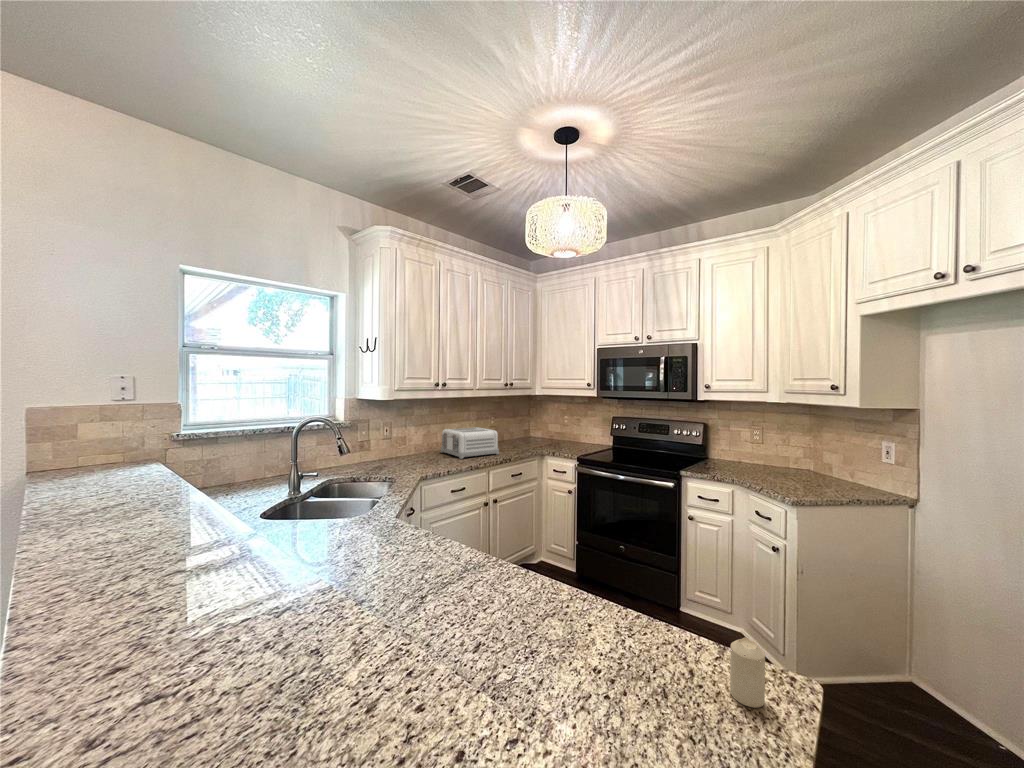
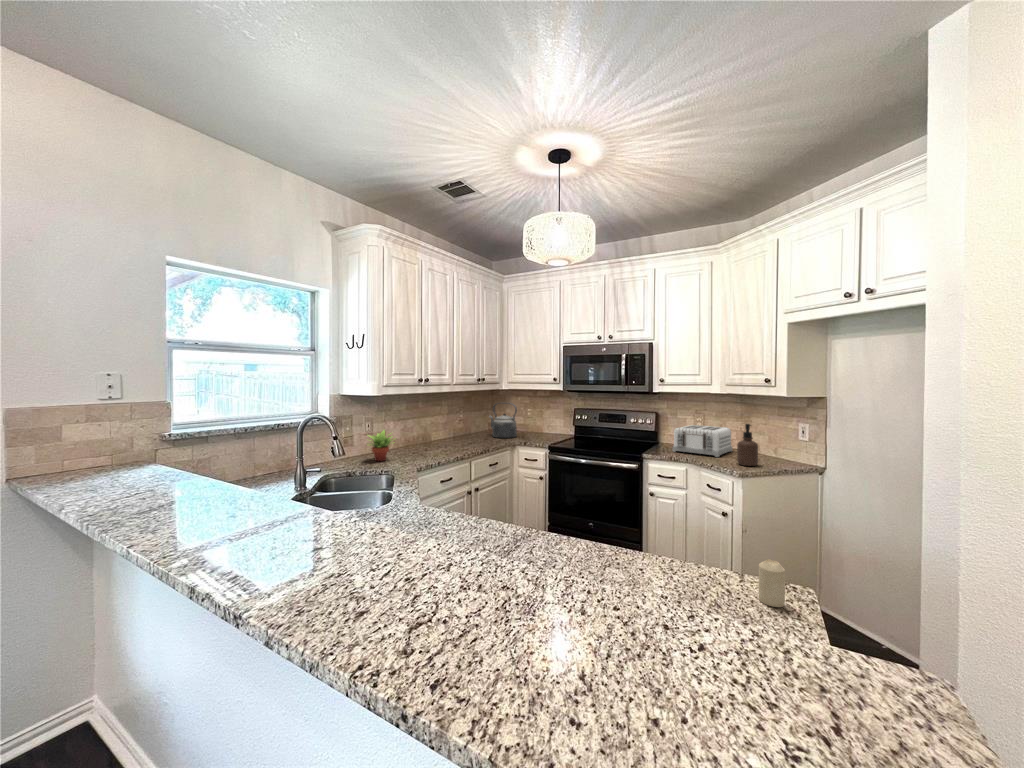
kettle: none [521,408,549,446] -> present [489,403,517,438]
toaster: present [441,427,499,459] -> present [673,425,732,457]
succulent plant: none [376,435,408,468] -> present [368,430,392,461]
soap dispenser: none [795,441,821,494] -> present [737,424,758,466]

